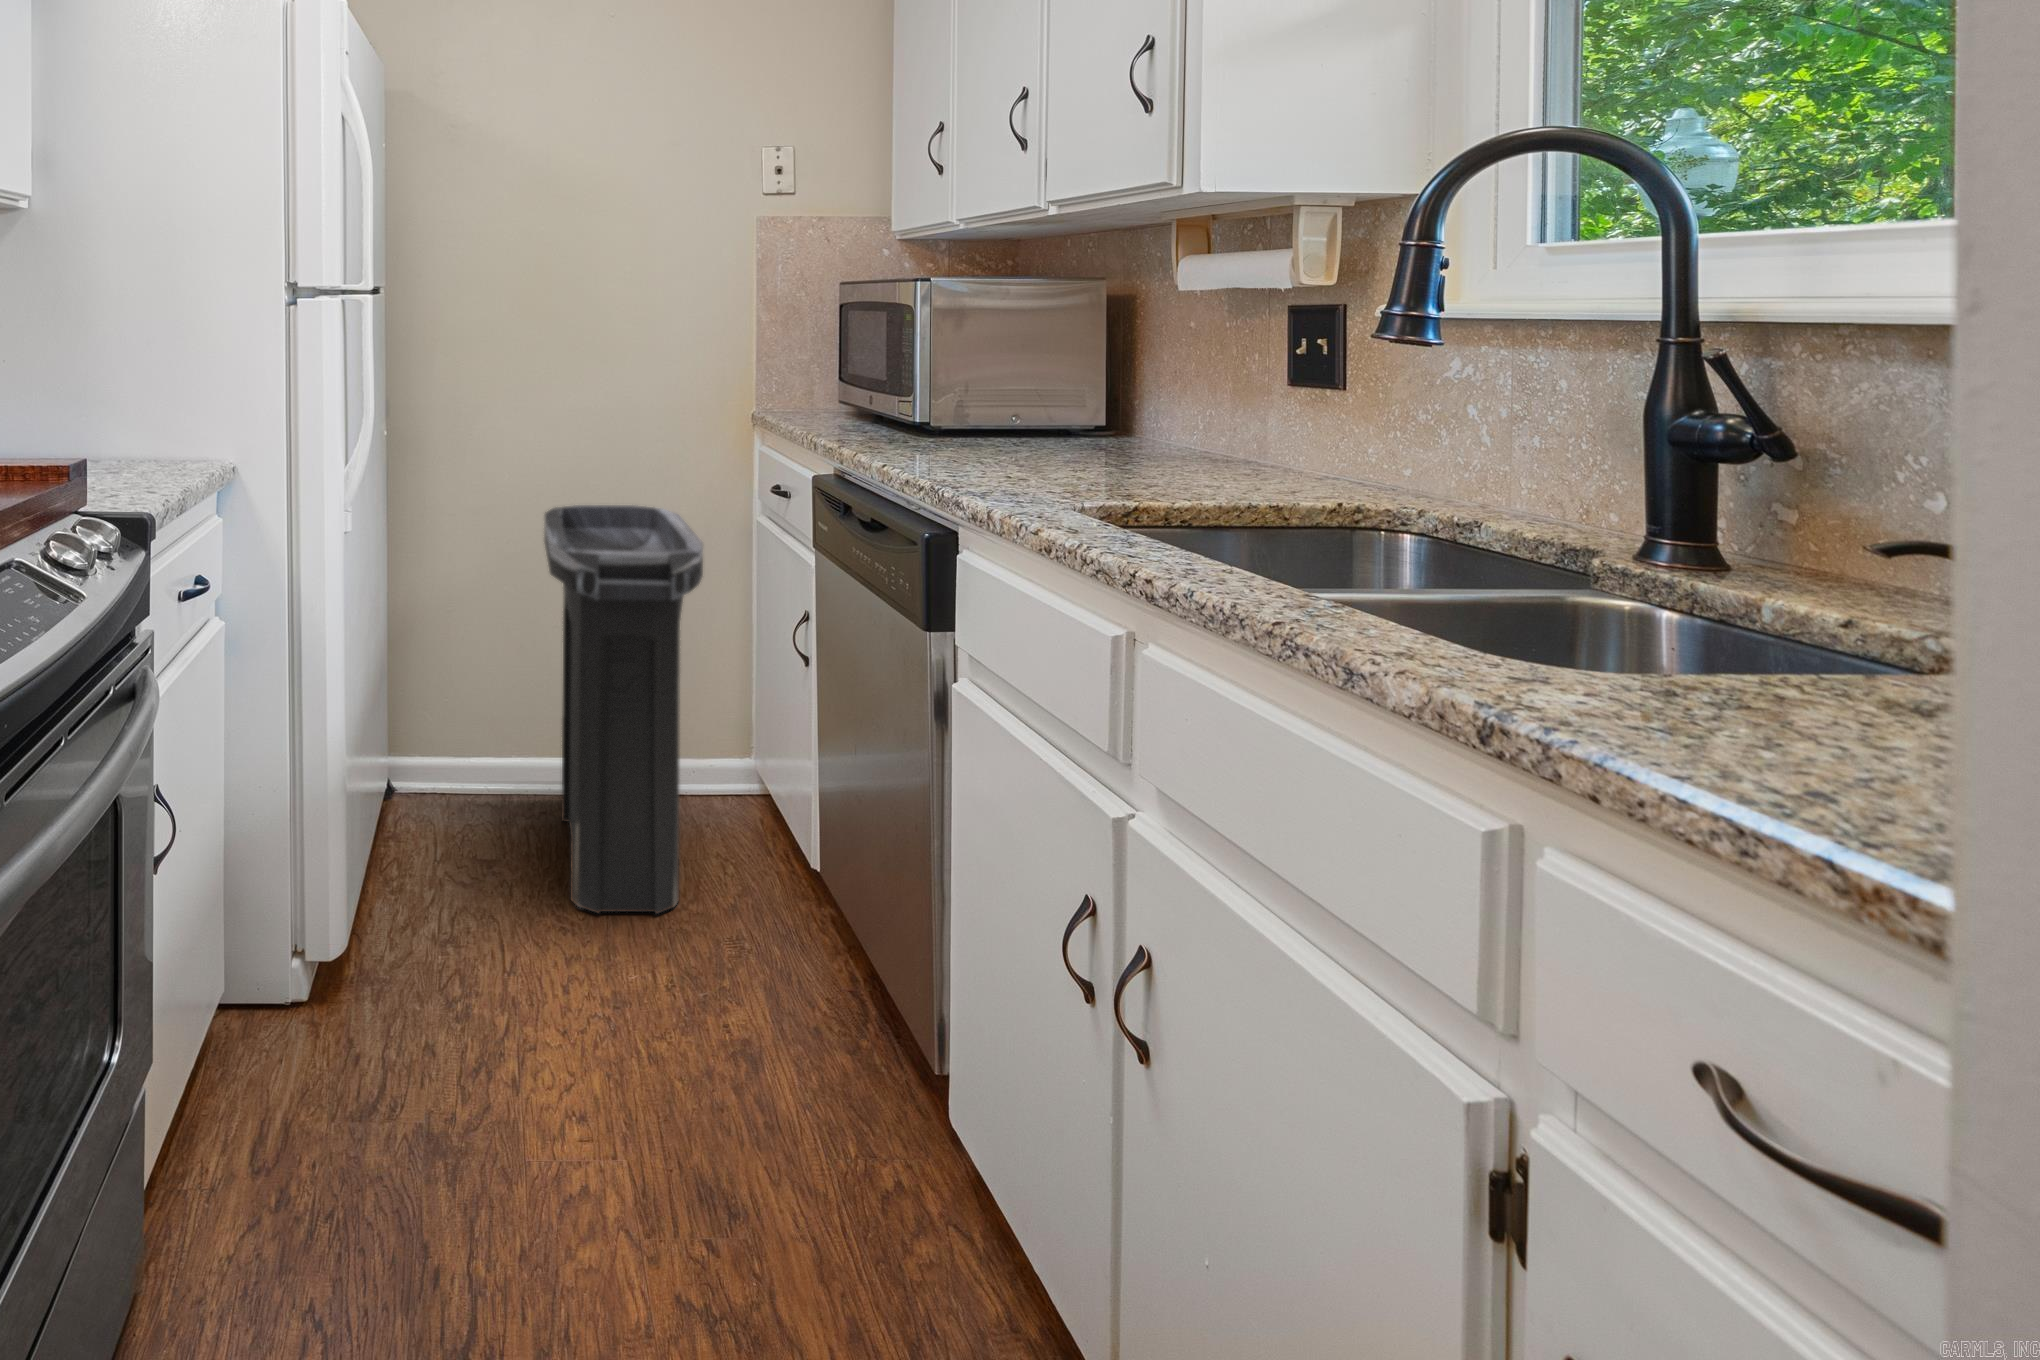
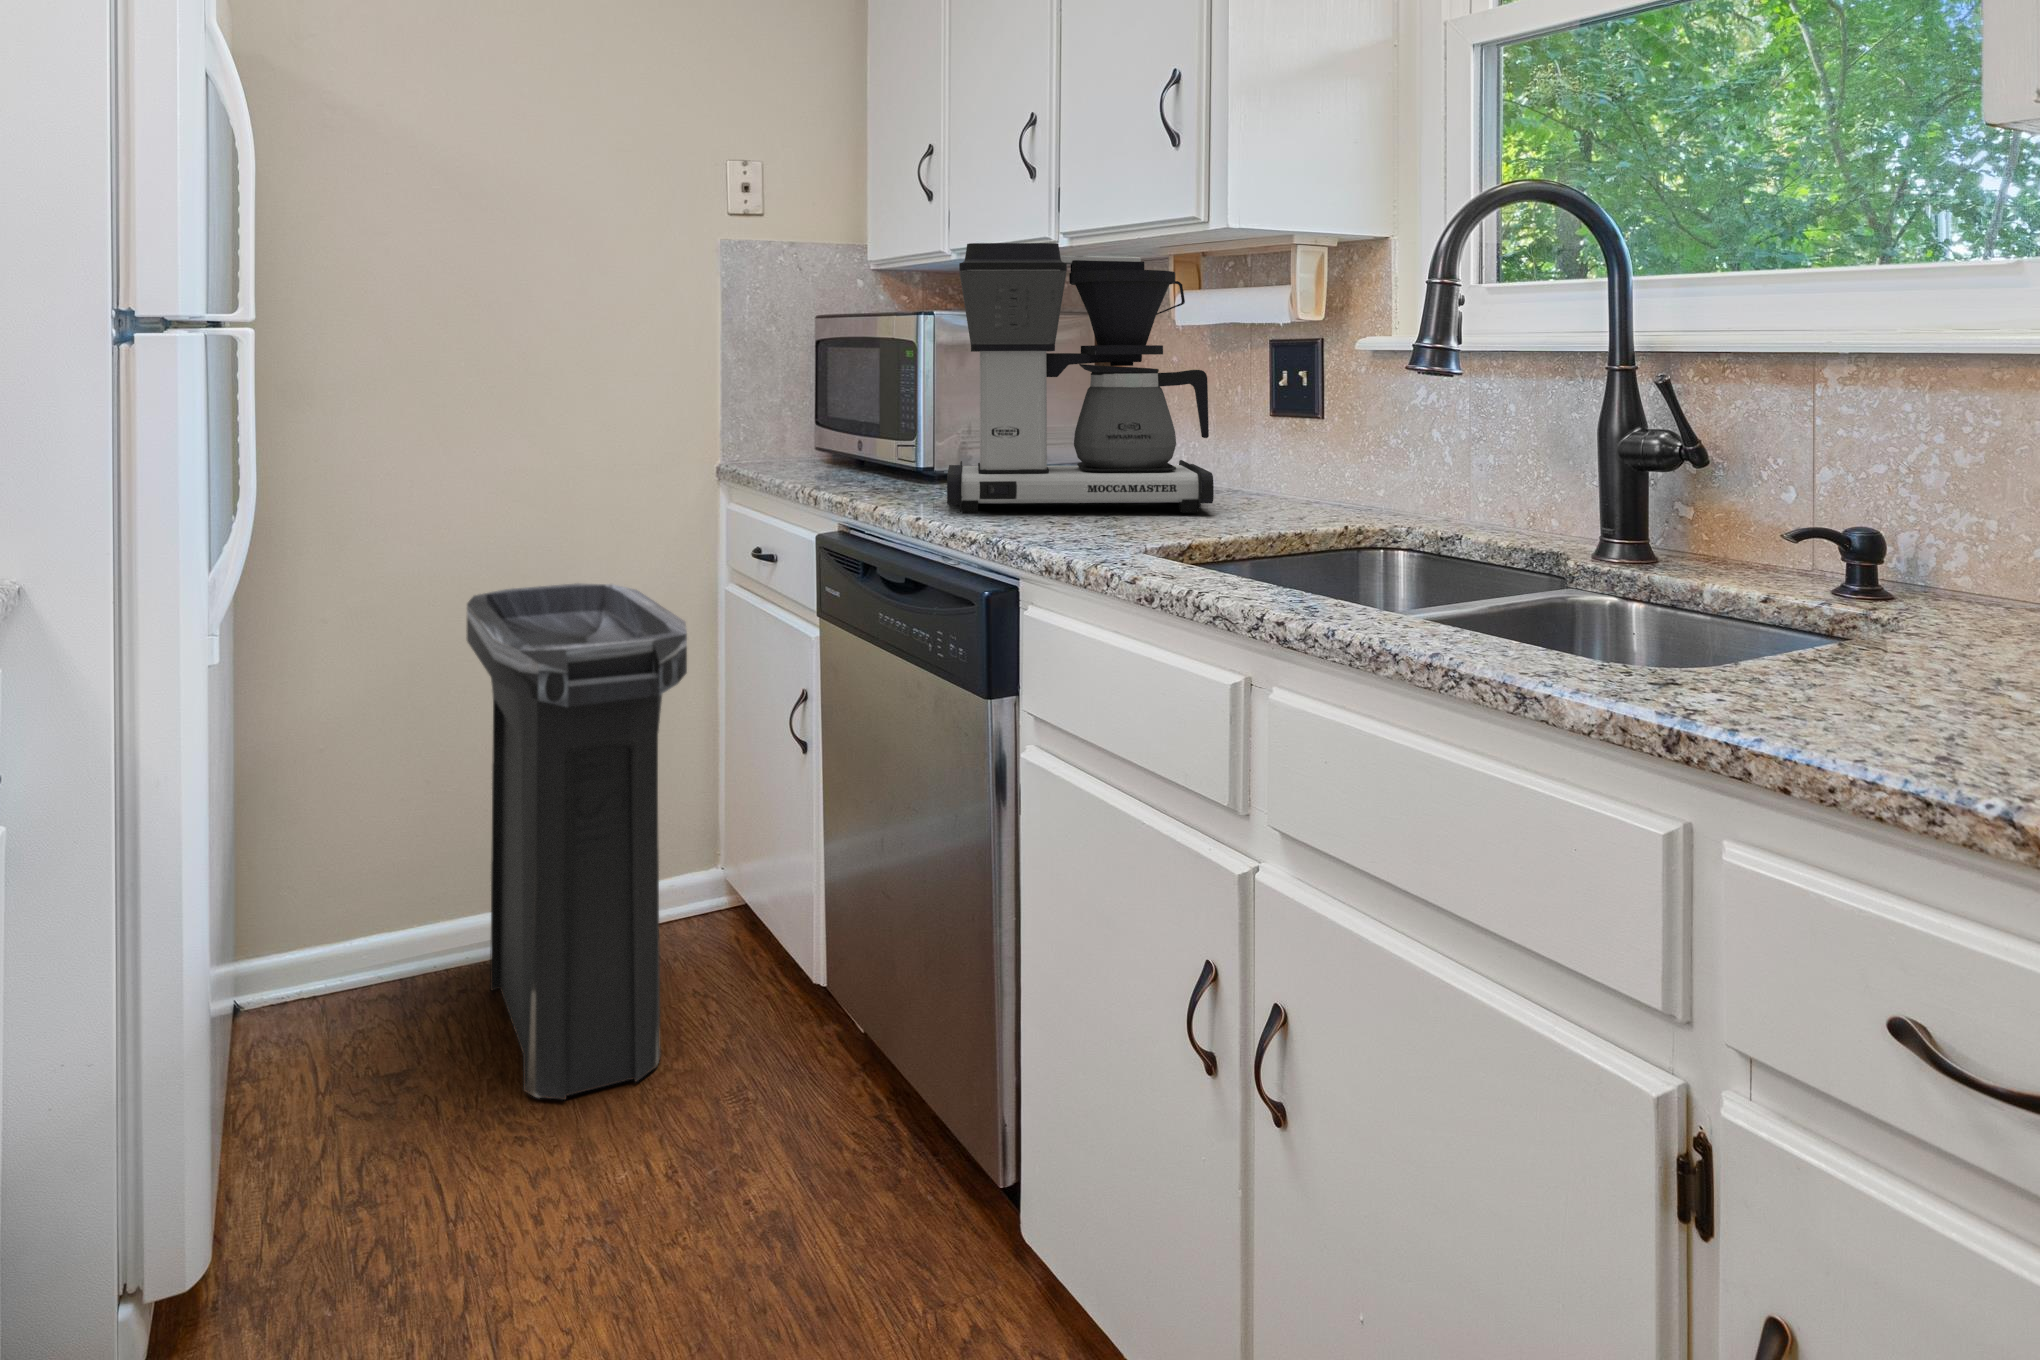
coffee maker: none [917,212,1203,478] -> present [947,243,1214,514]

